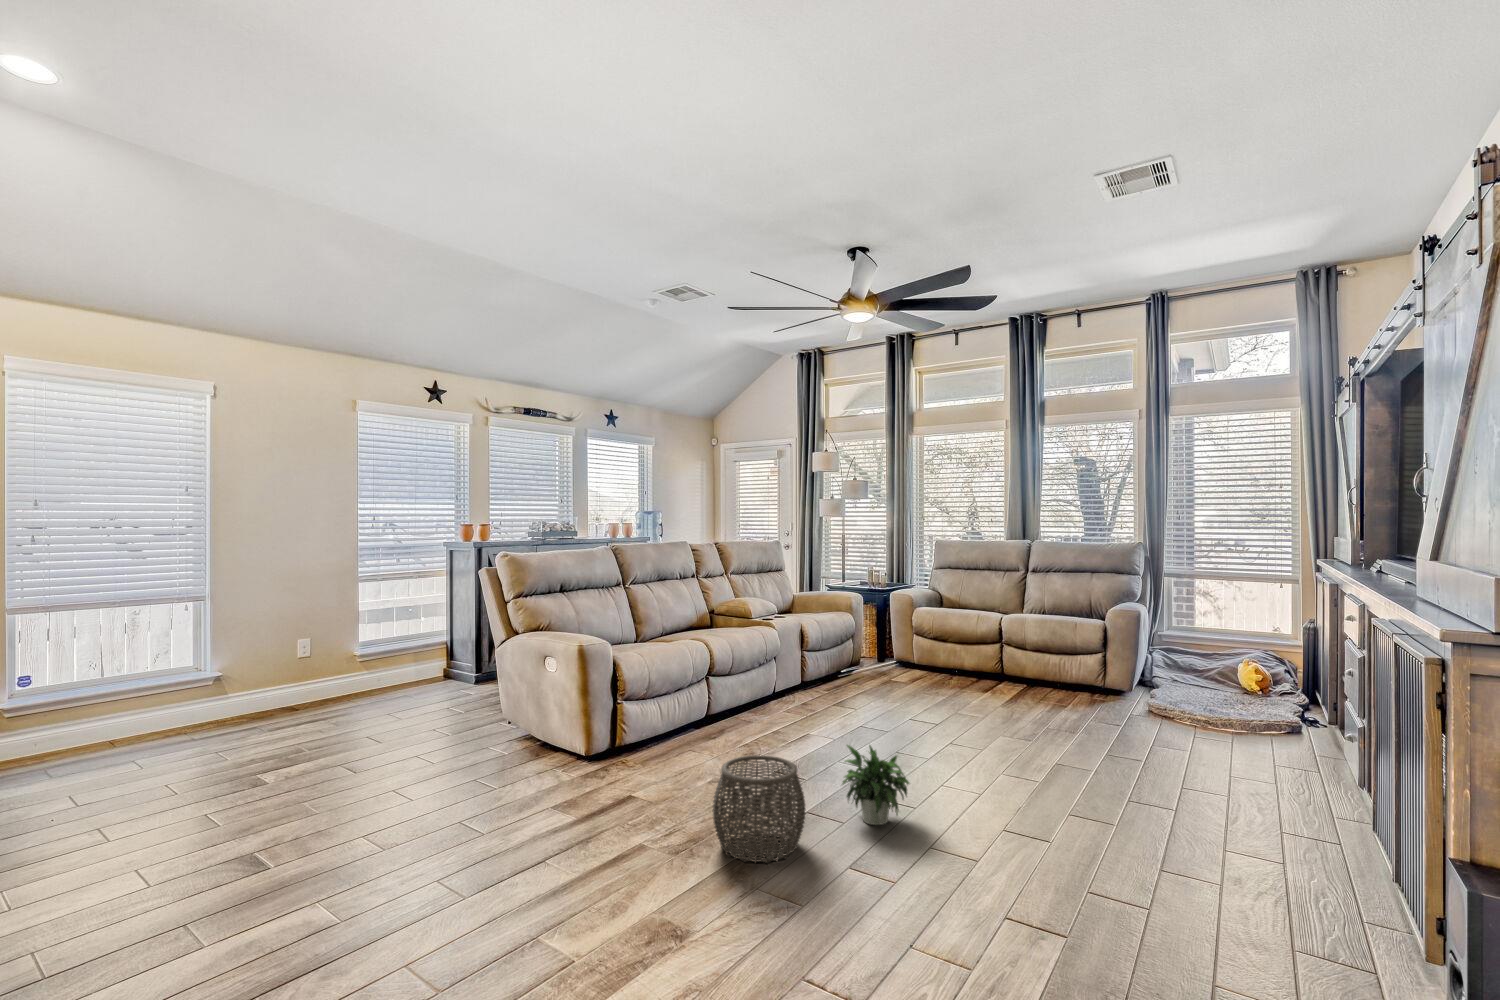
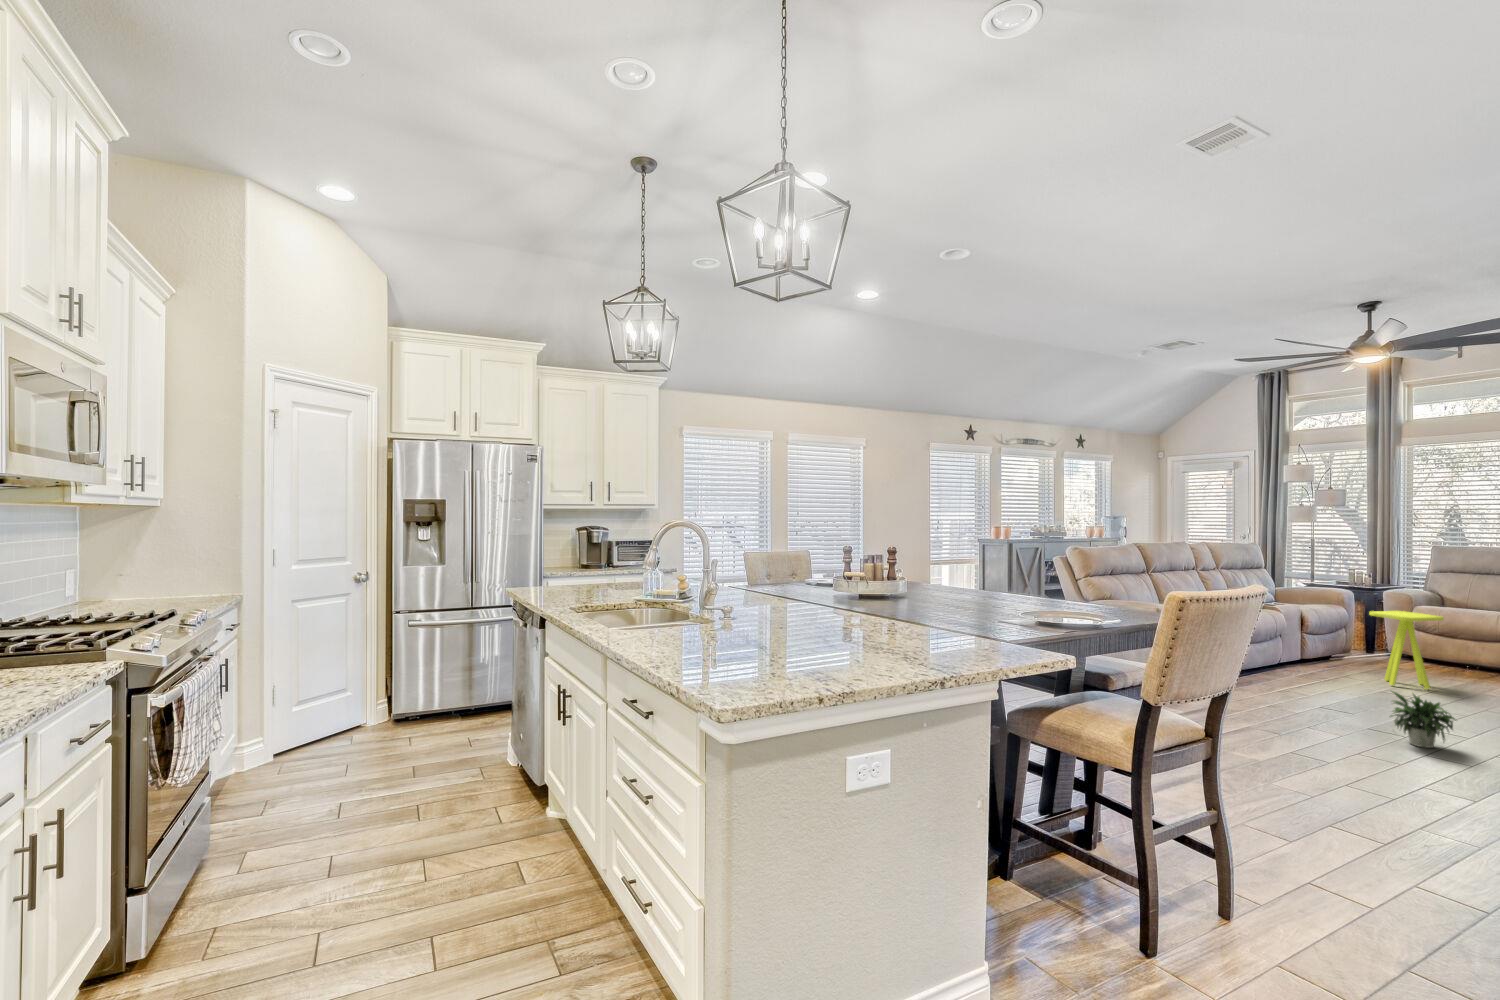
side table: none [863,618,930,712] -> present [1369,611,1444,689]
woven basket: present [713,755,806,863] -> none [1290,686,1369,753]

